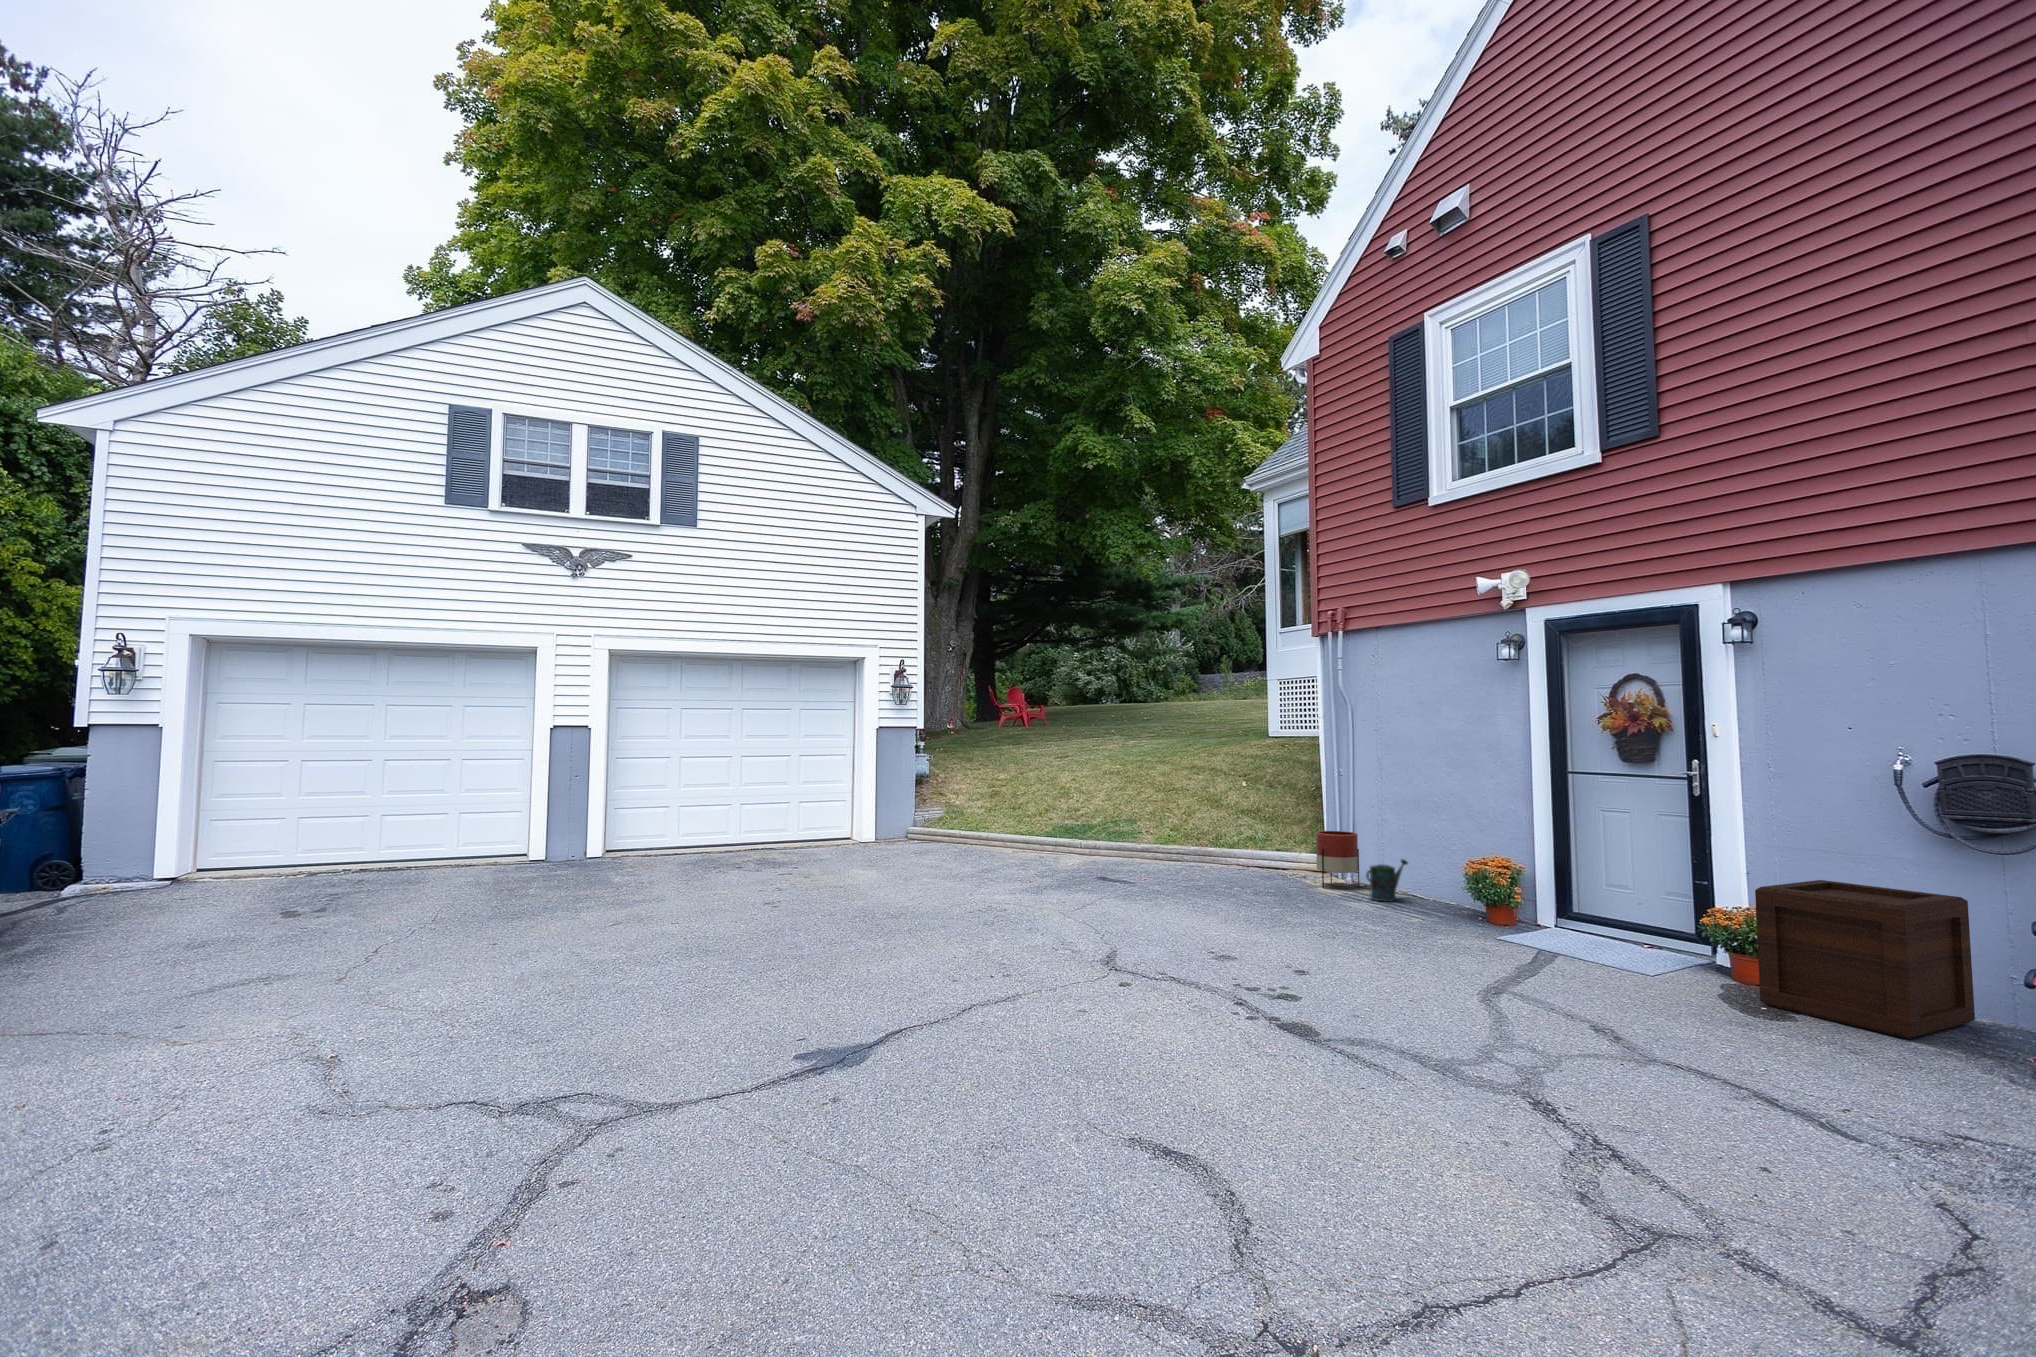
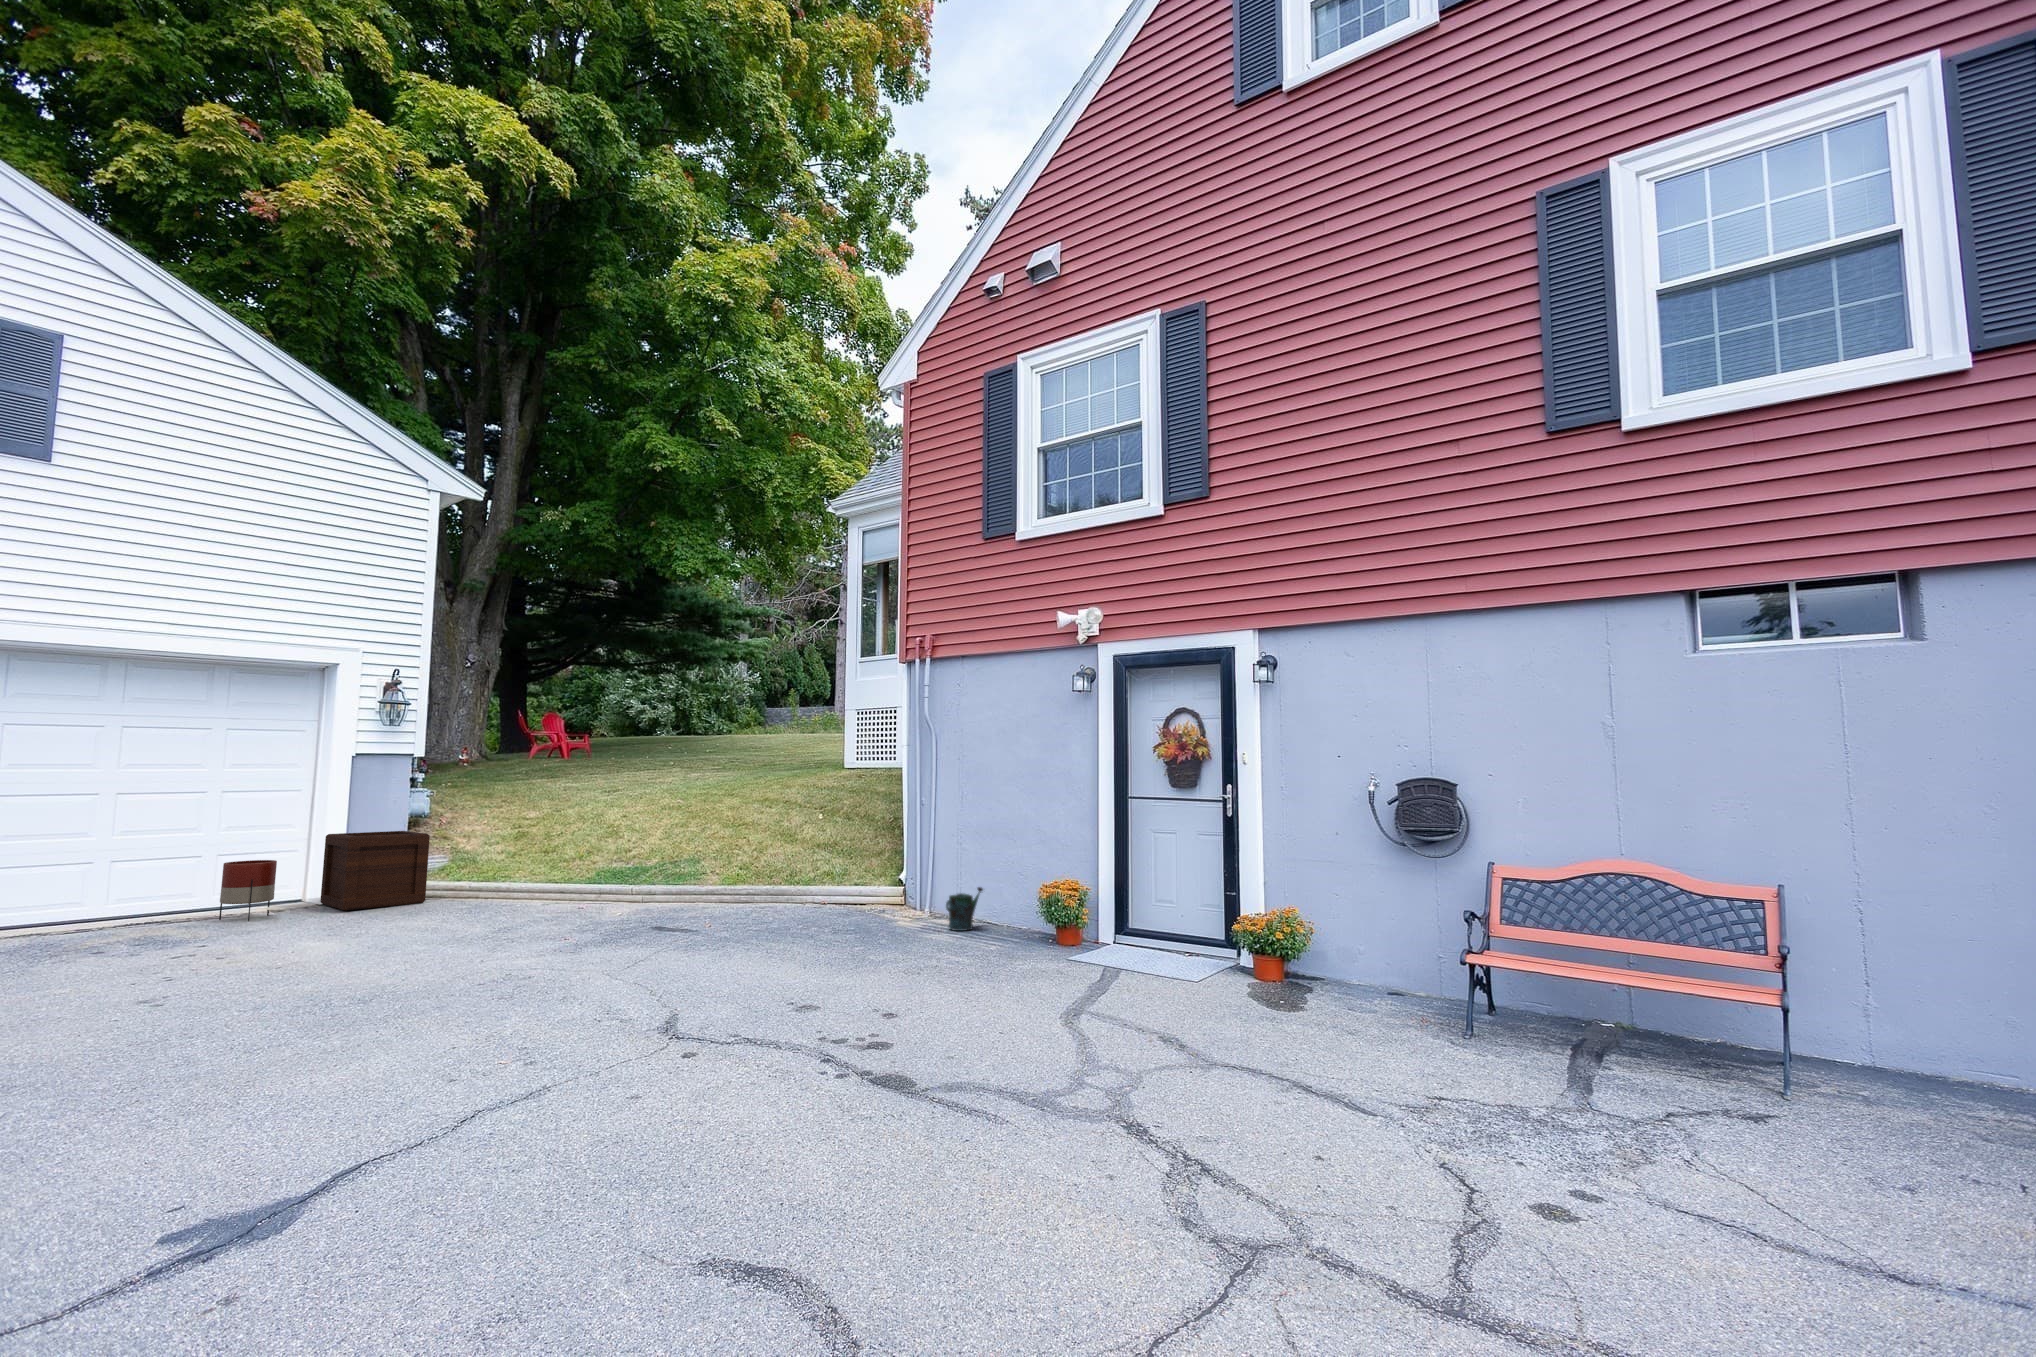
planter: present [1316,831,1360,888] -> present [219,860,277,921]
wooden crate: present [1755,880,1975,1039] -> present [320,831,430,910]

